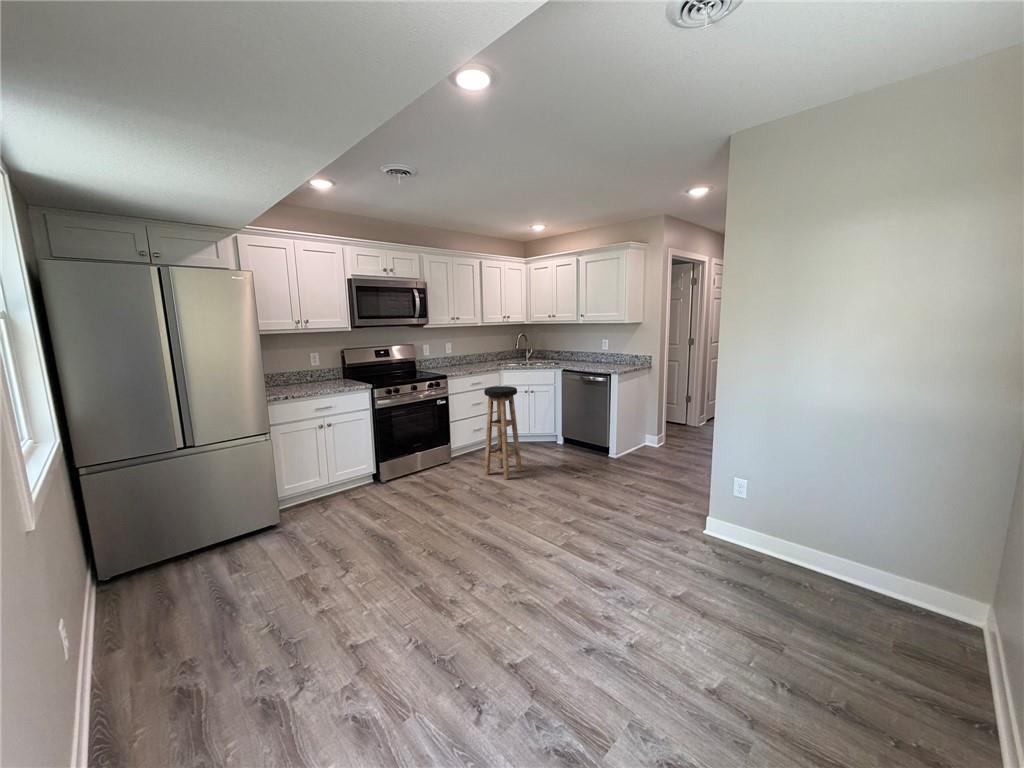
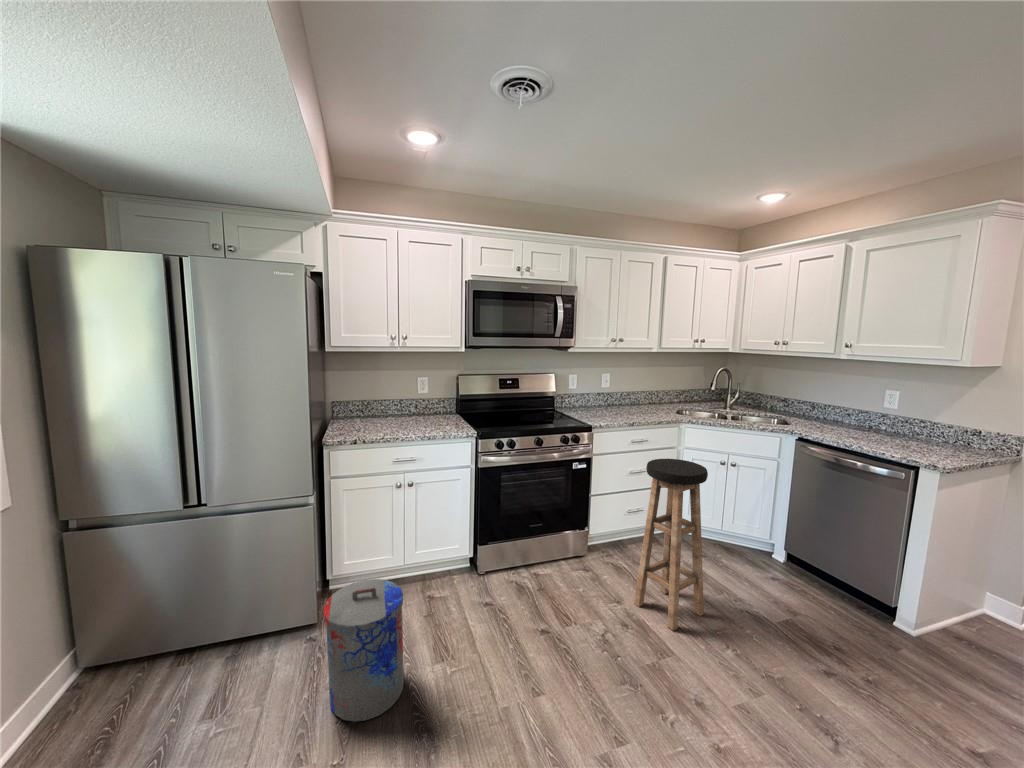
trash can: none [311,472,364,548] -> present [324,579,404,722]

